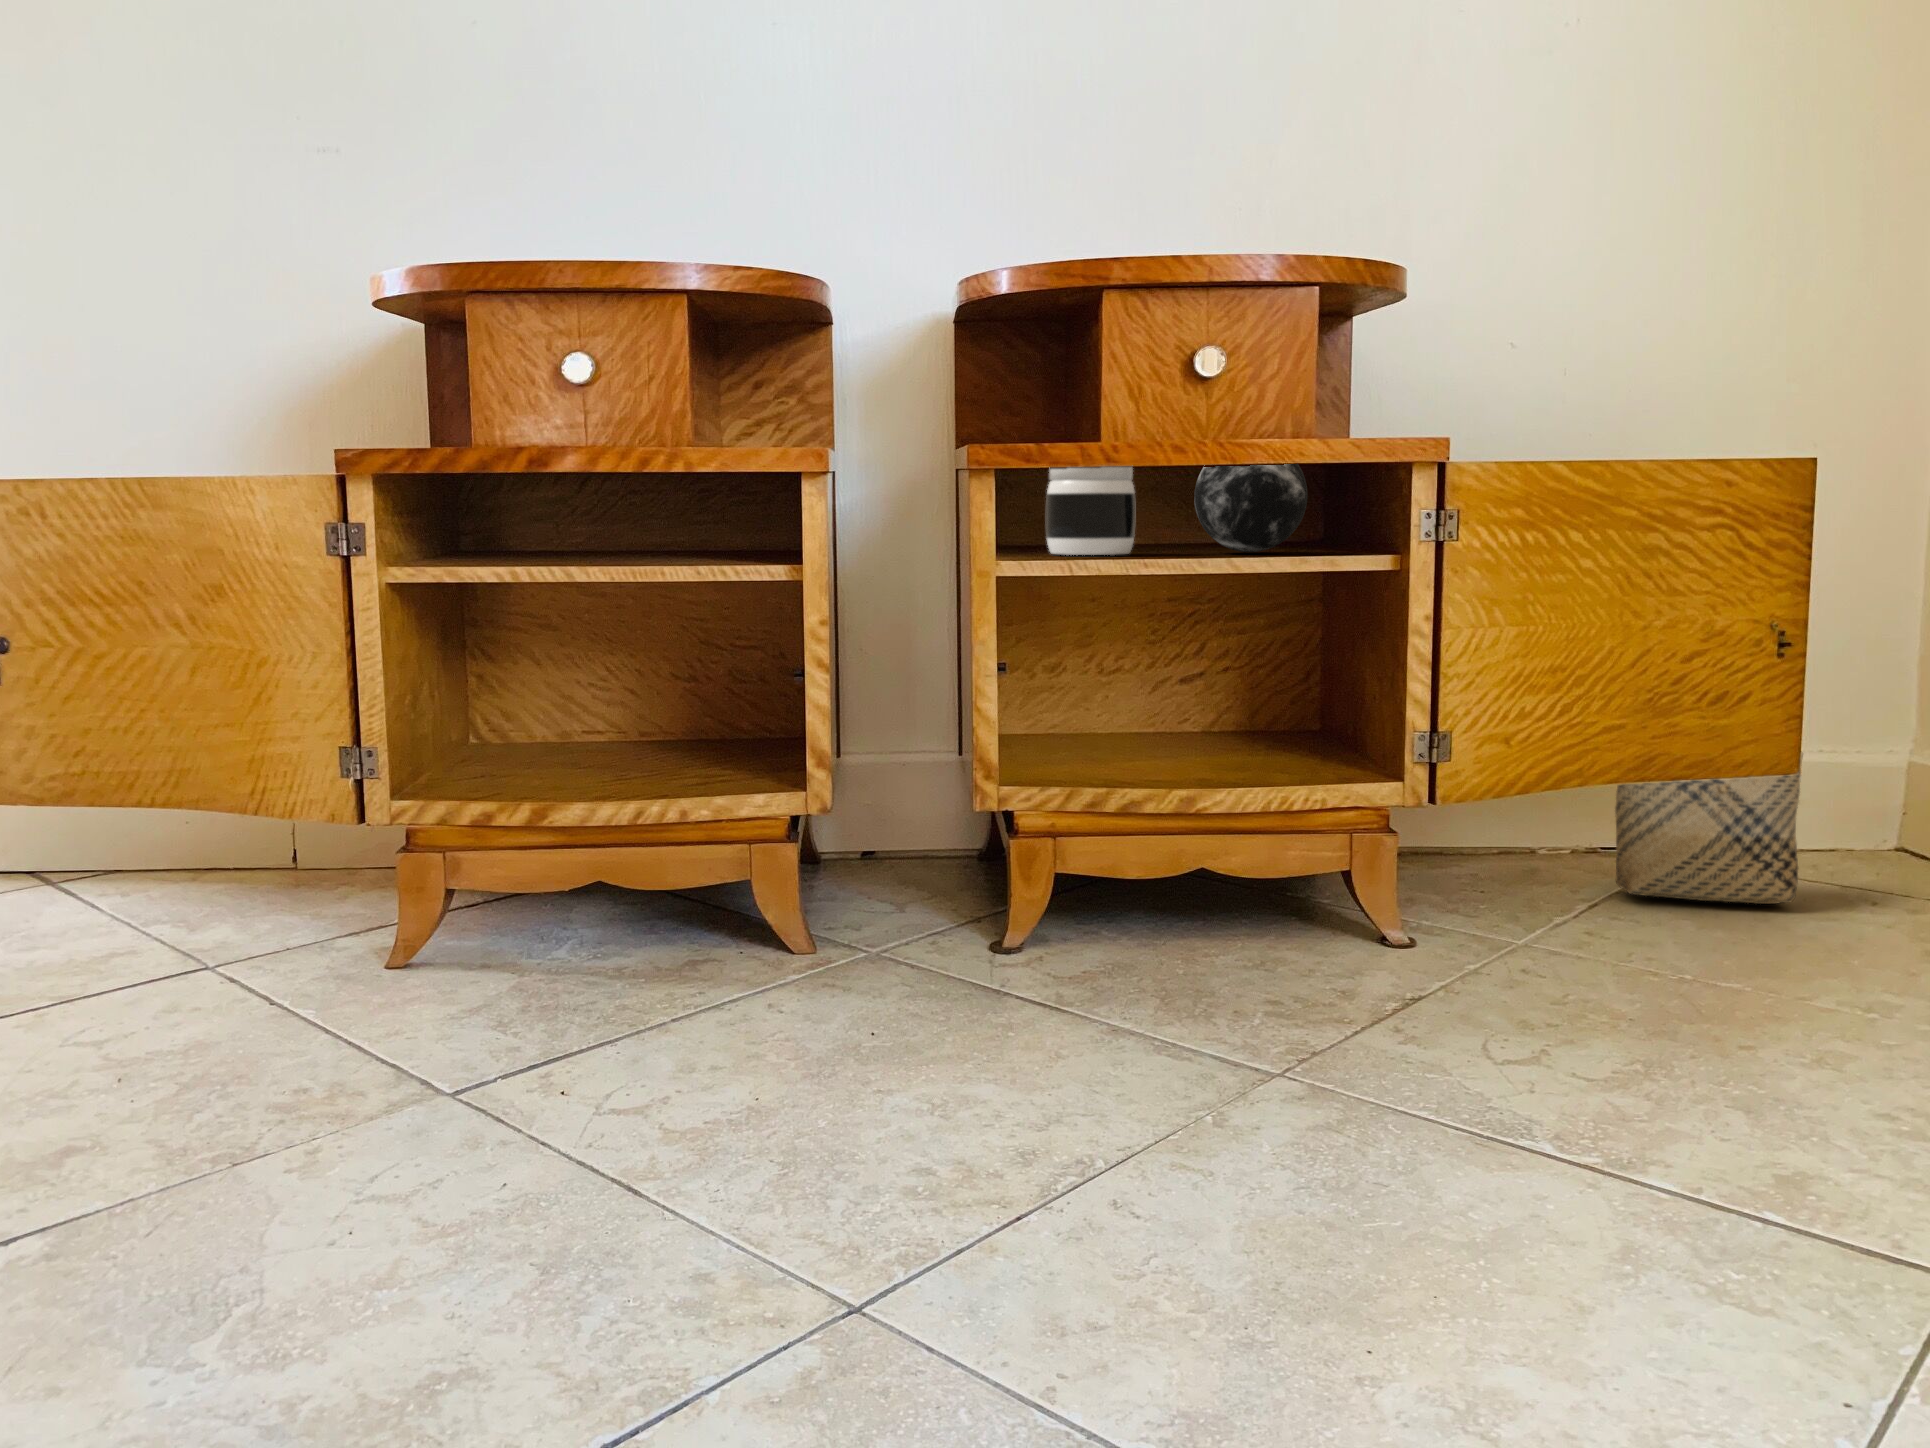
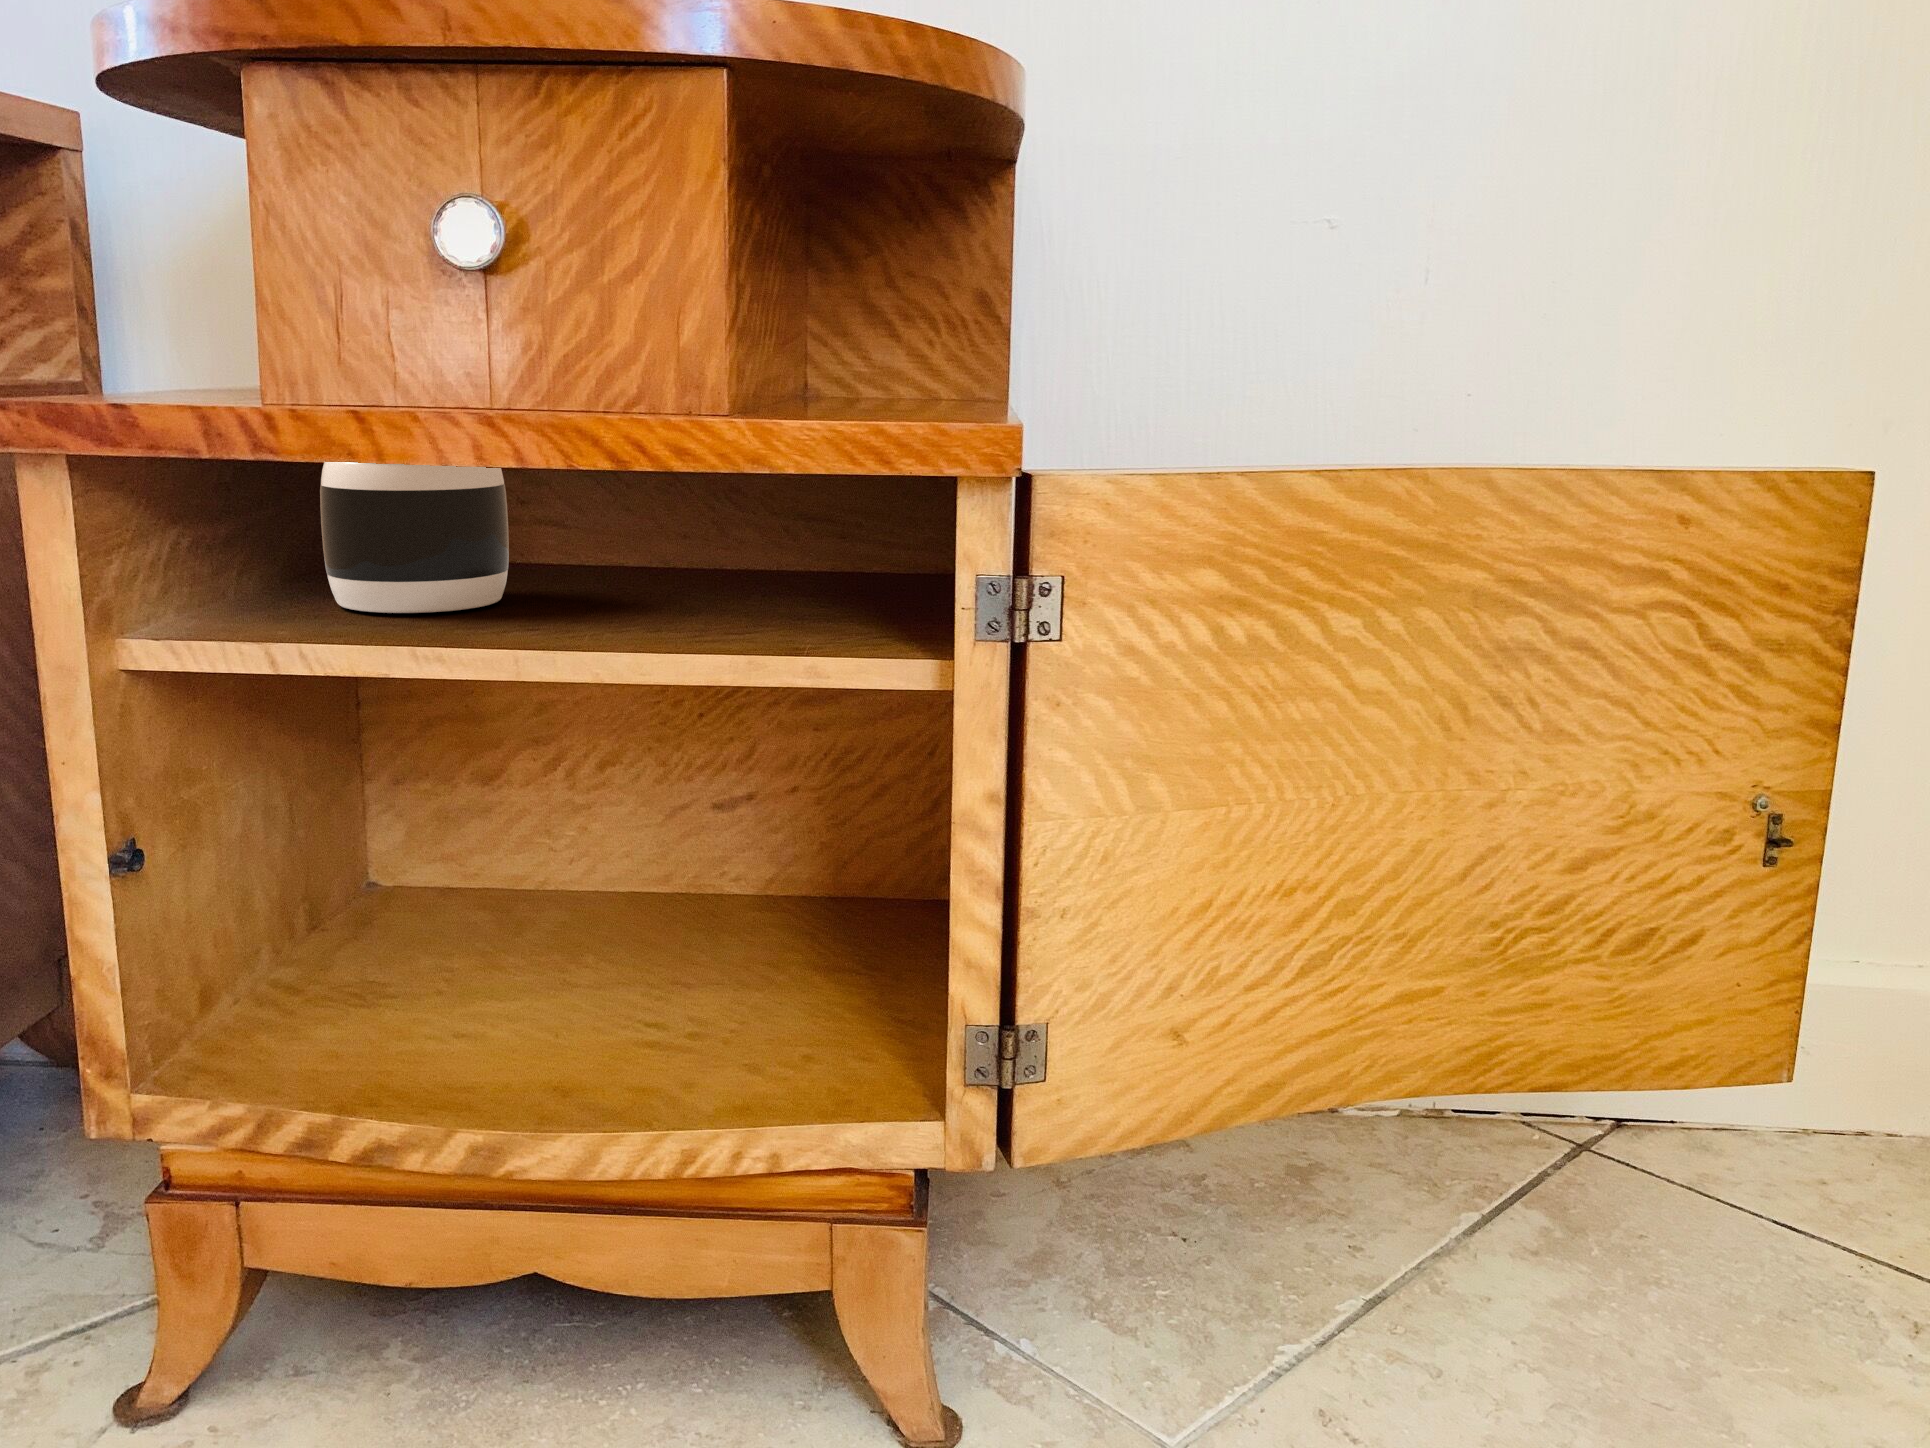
decorative orb: present [1194,464,1308,552] -> none [644,382,861,600]
woven basket: present [1615,753,1803,904] -> none [1472,793,1822,1262]

